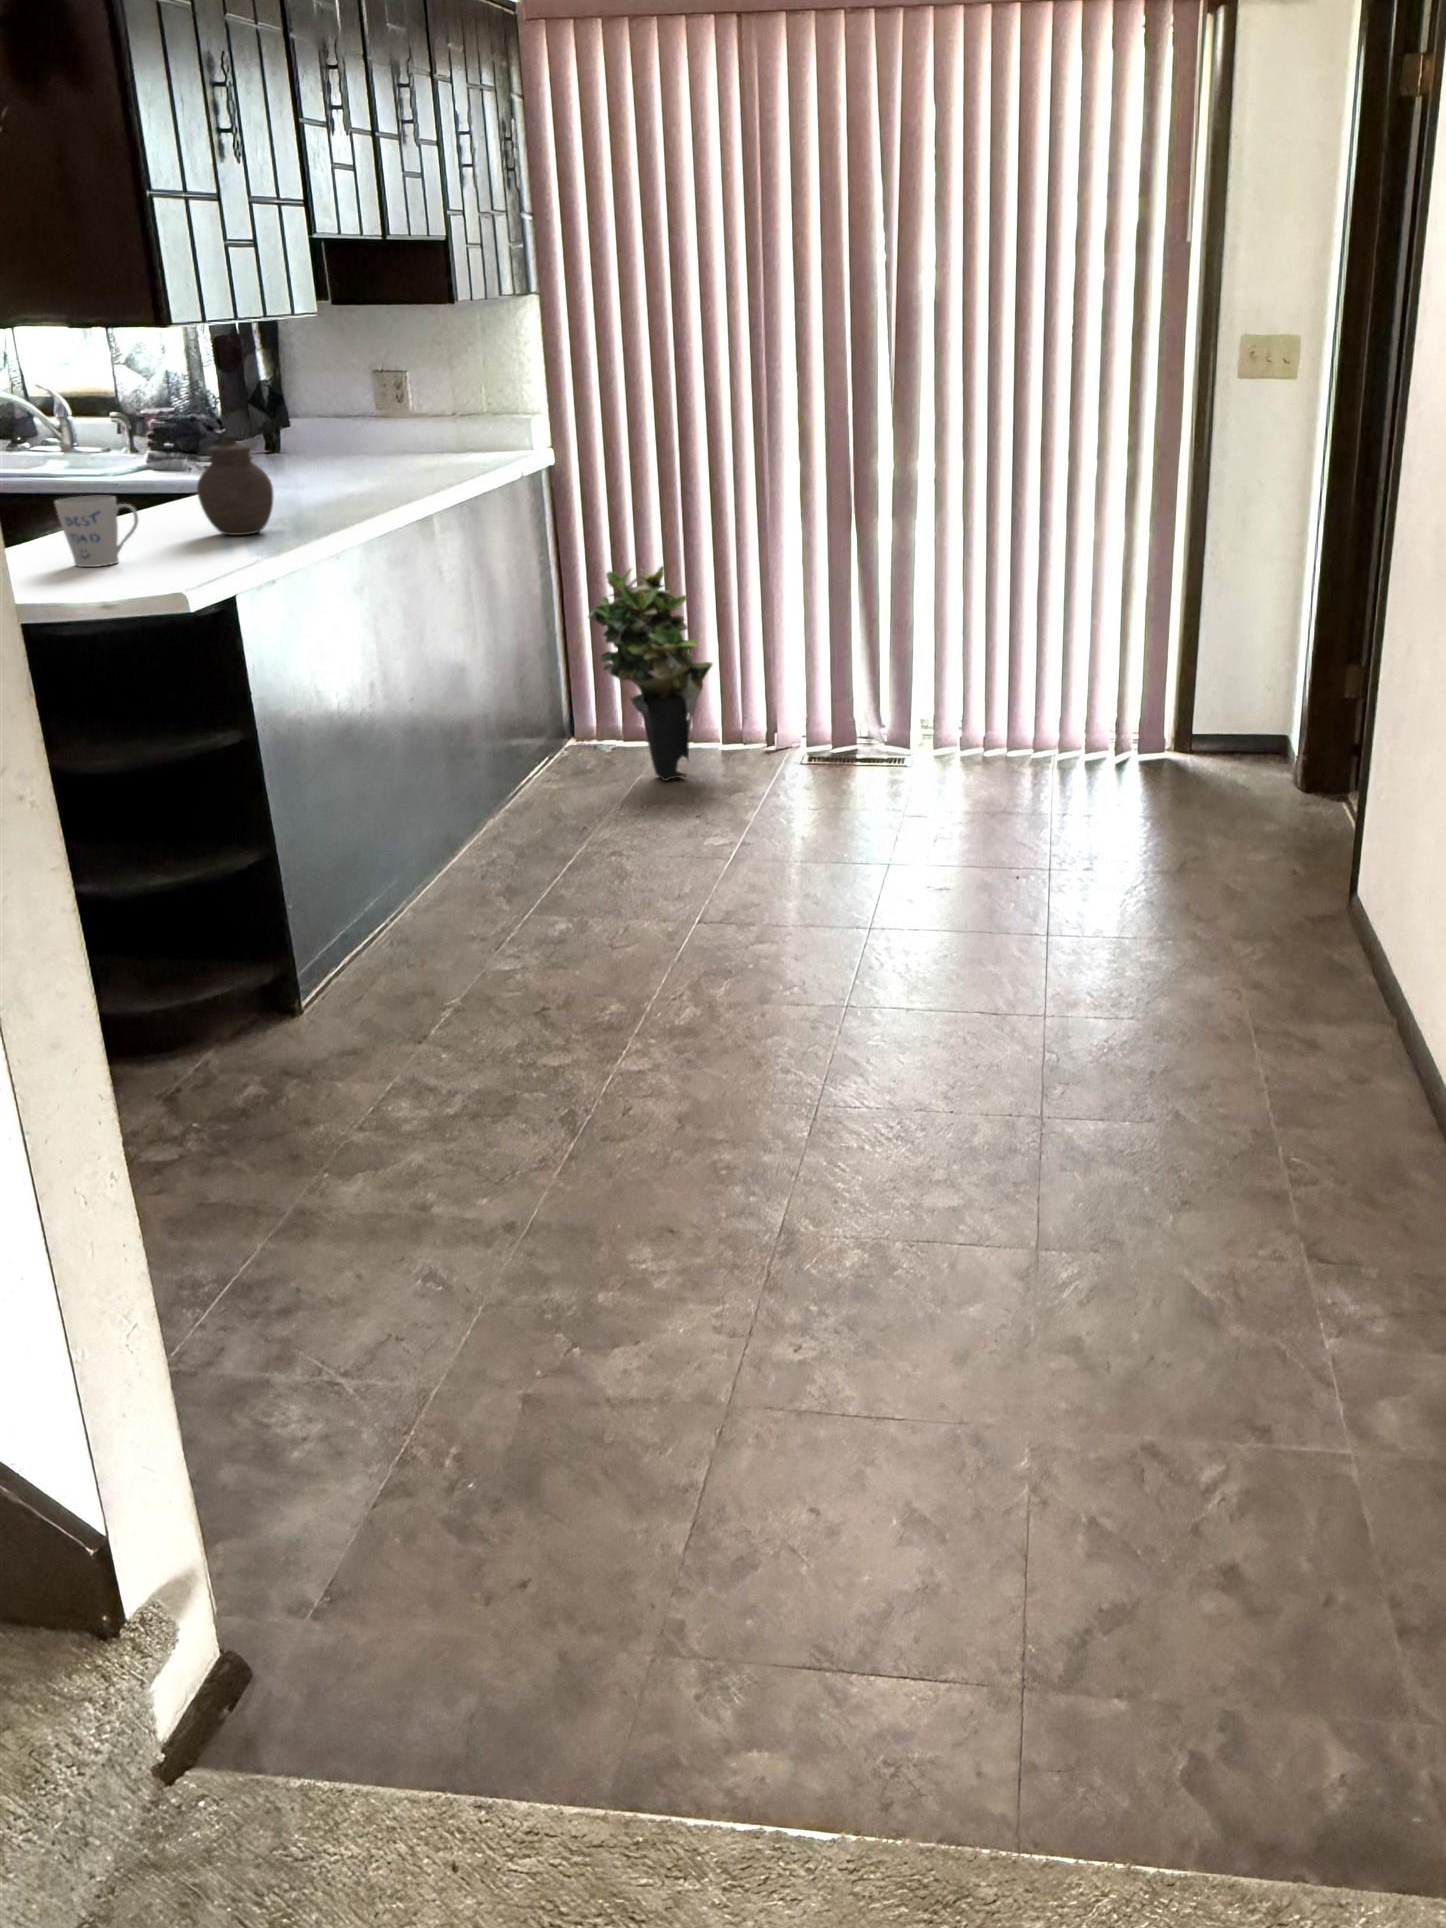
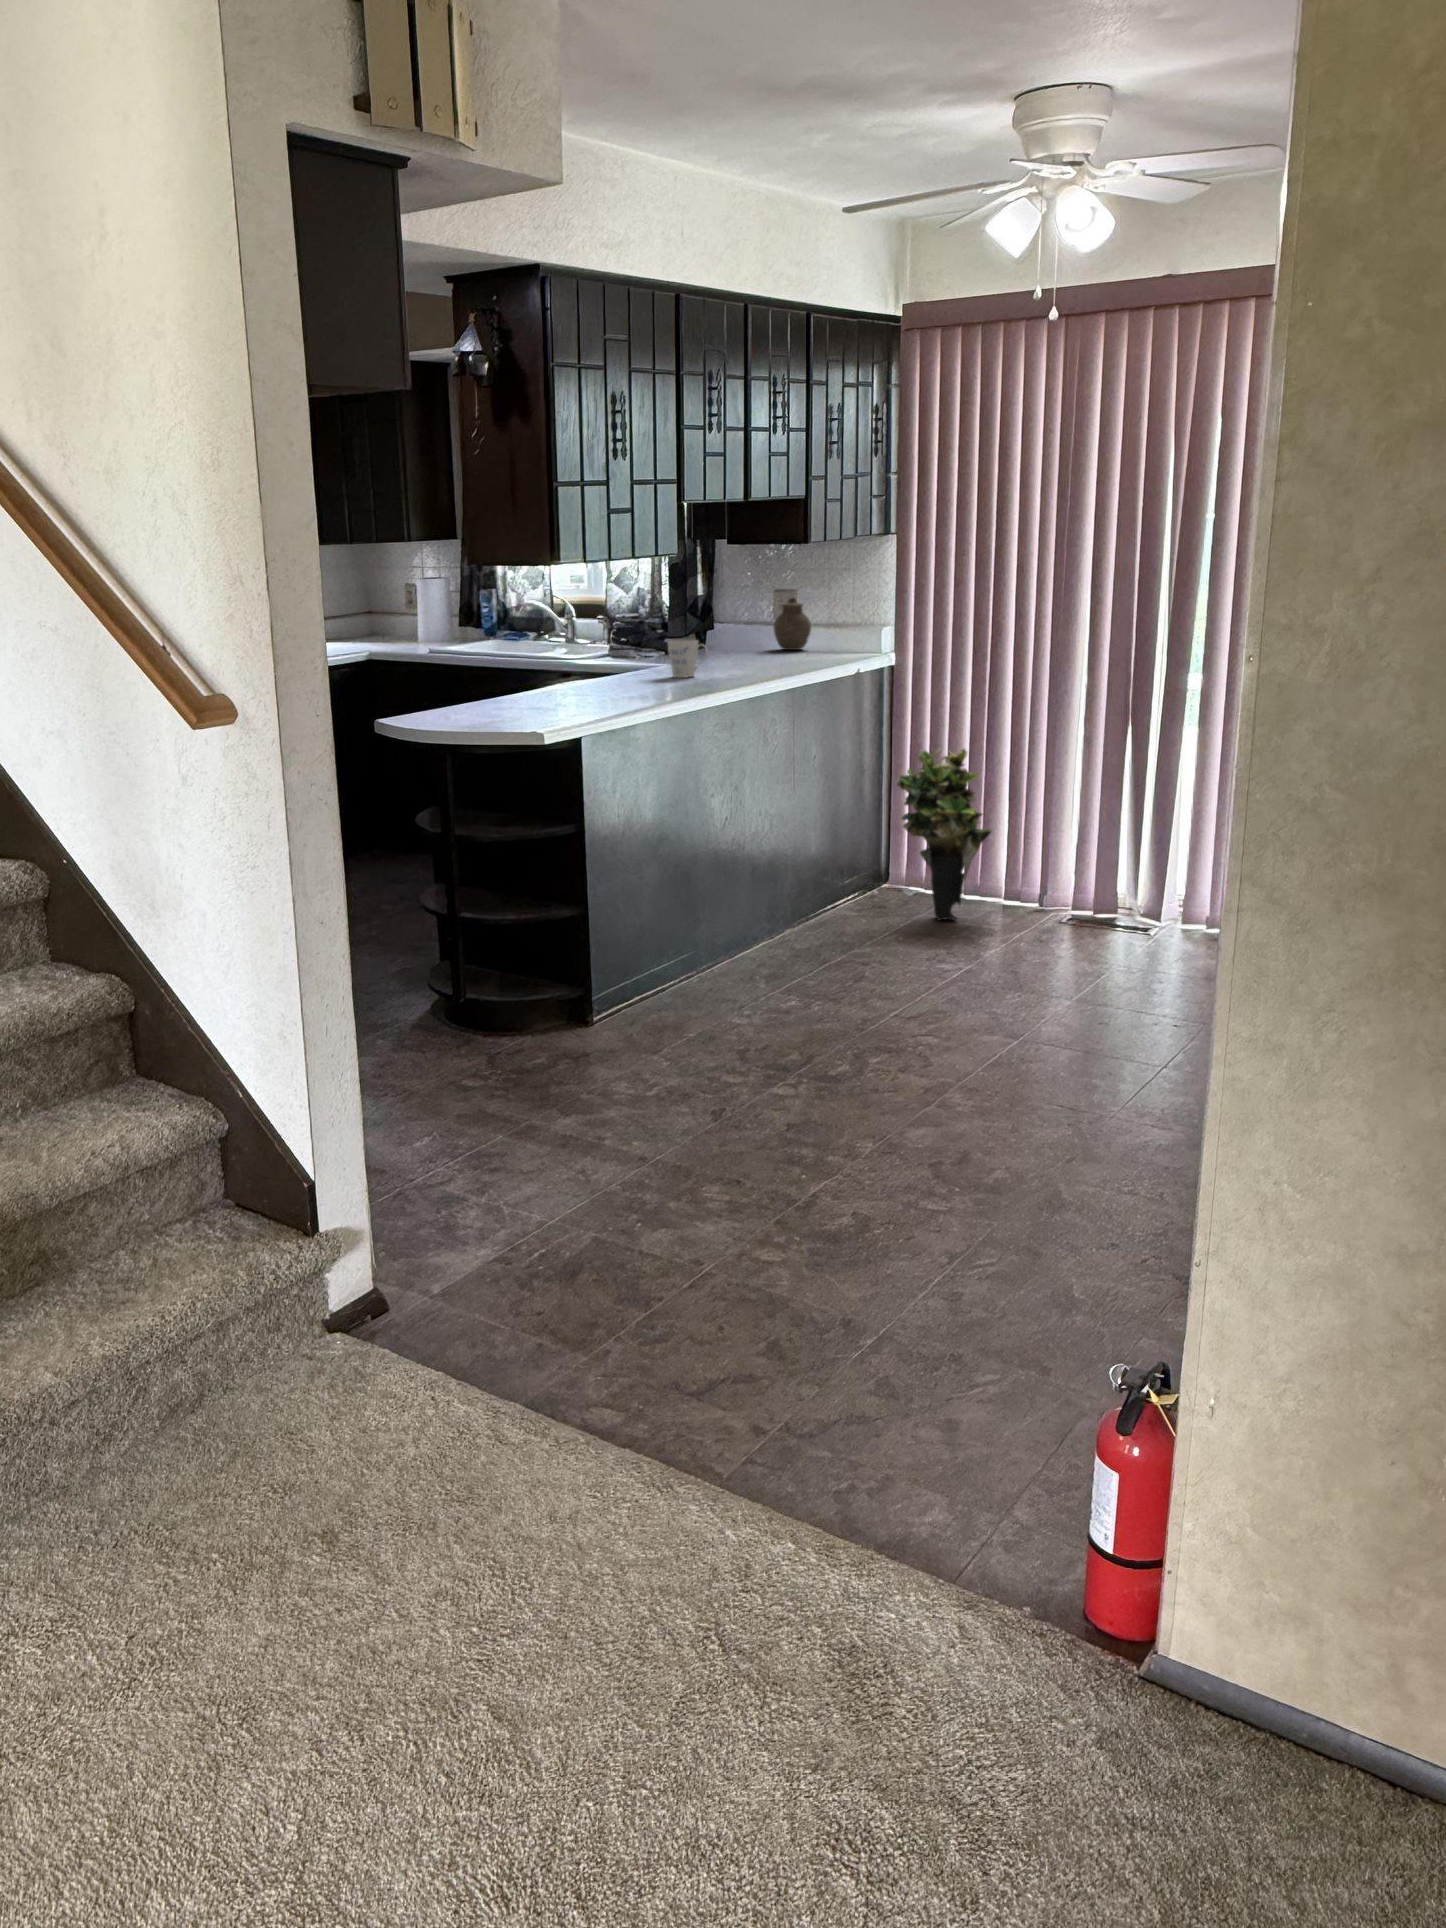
jar: present [197,435,274,535] -> present [773,598,811,650]
mug: present [55,495,138,567] -> present [668,640,708,678]

